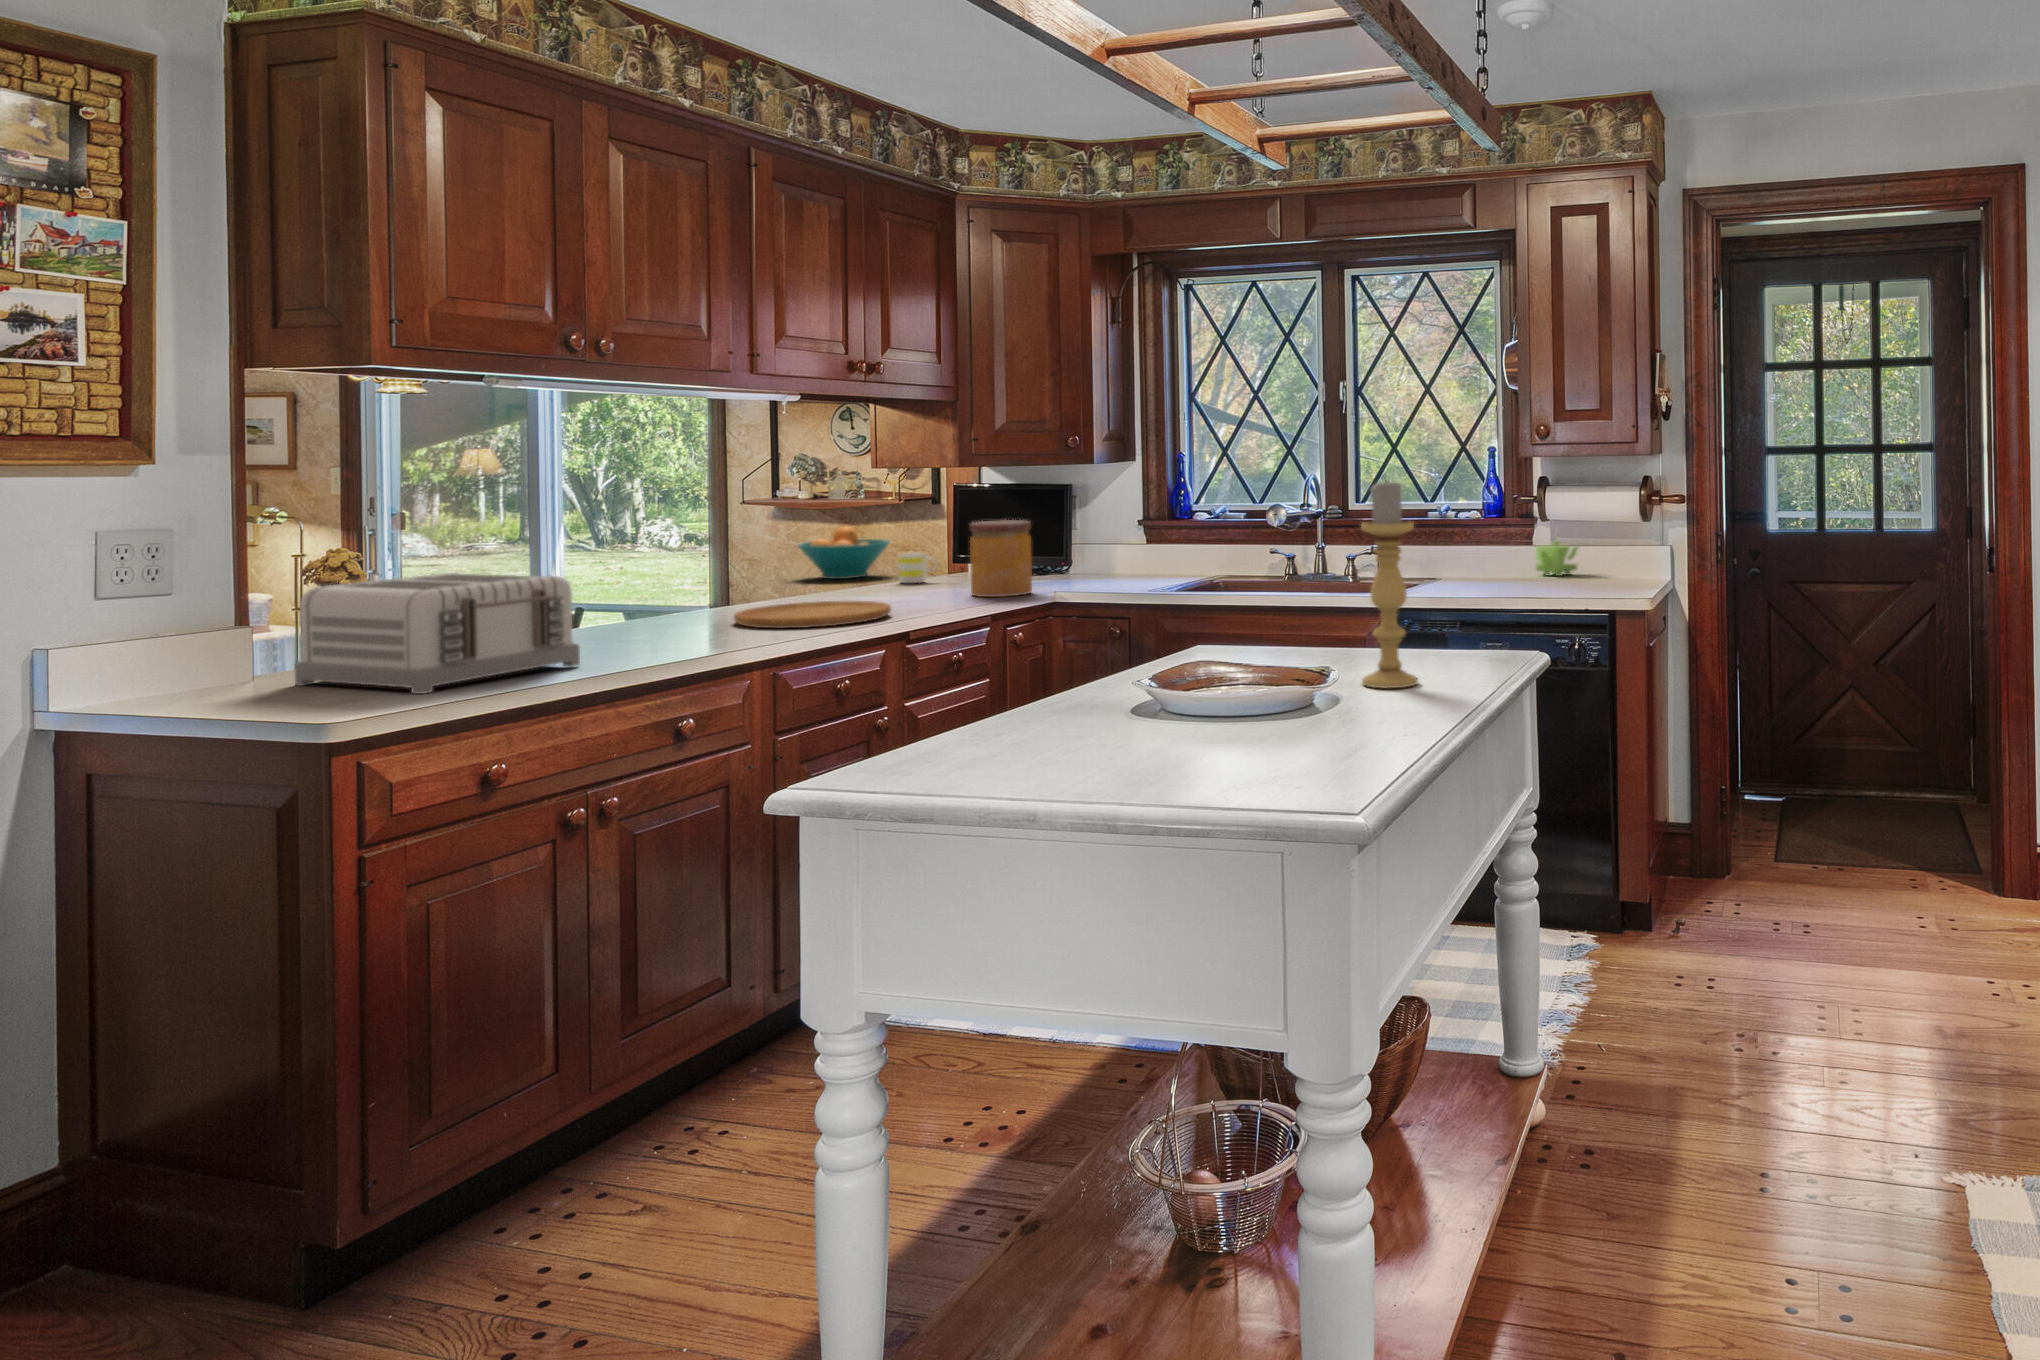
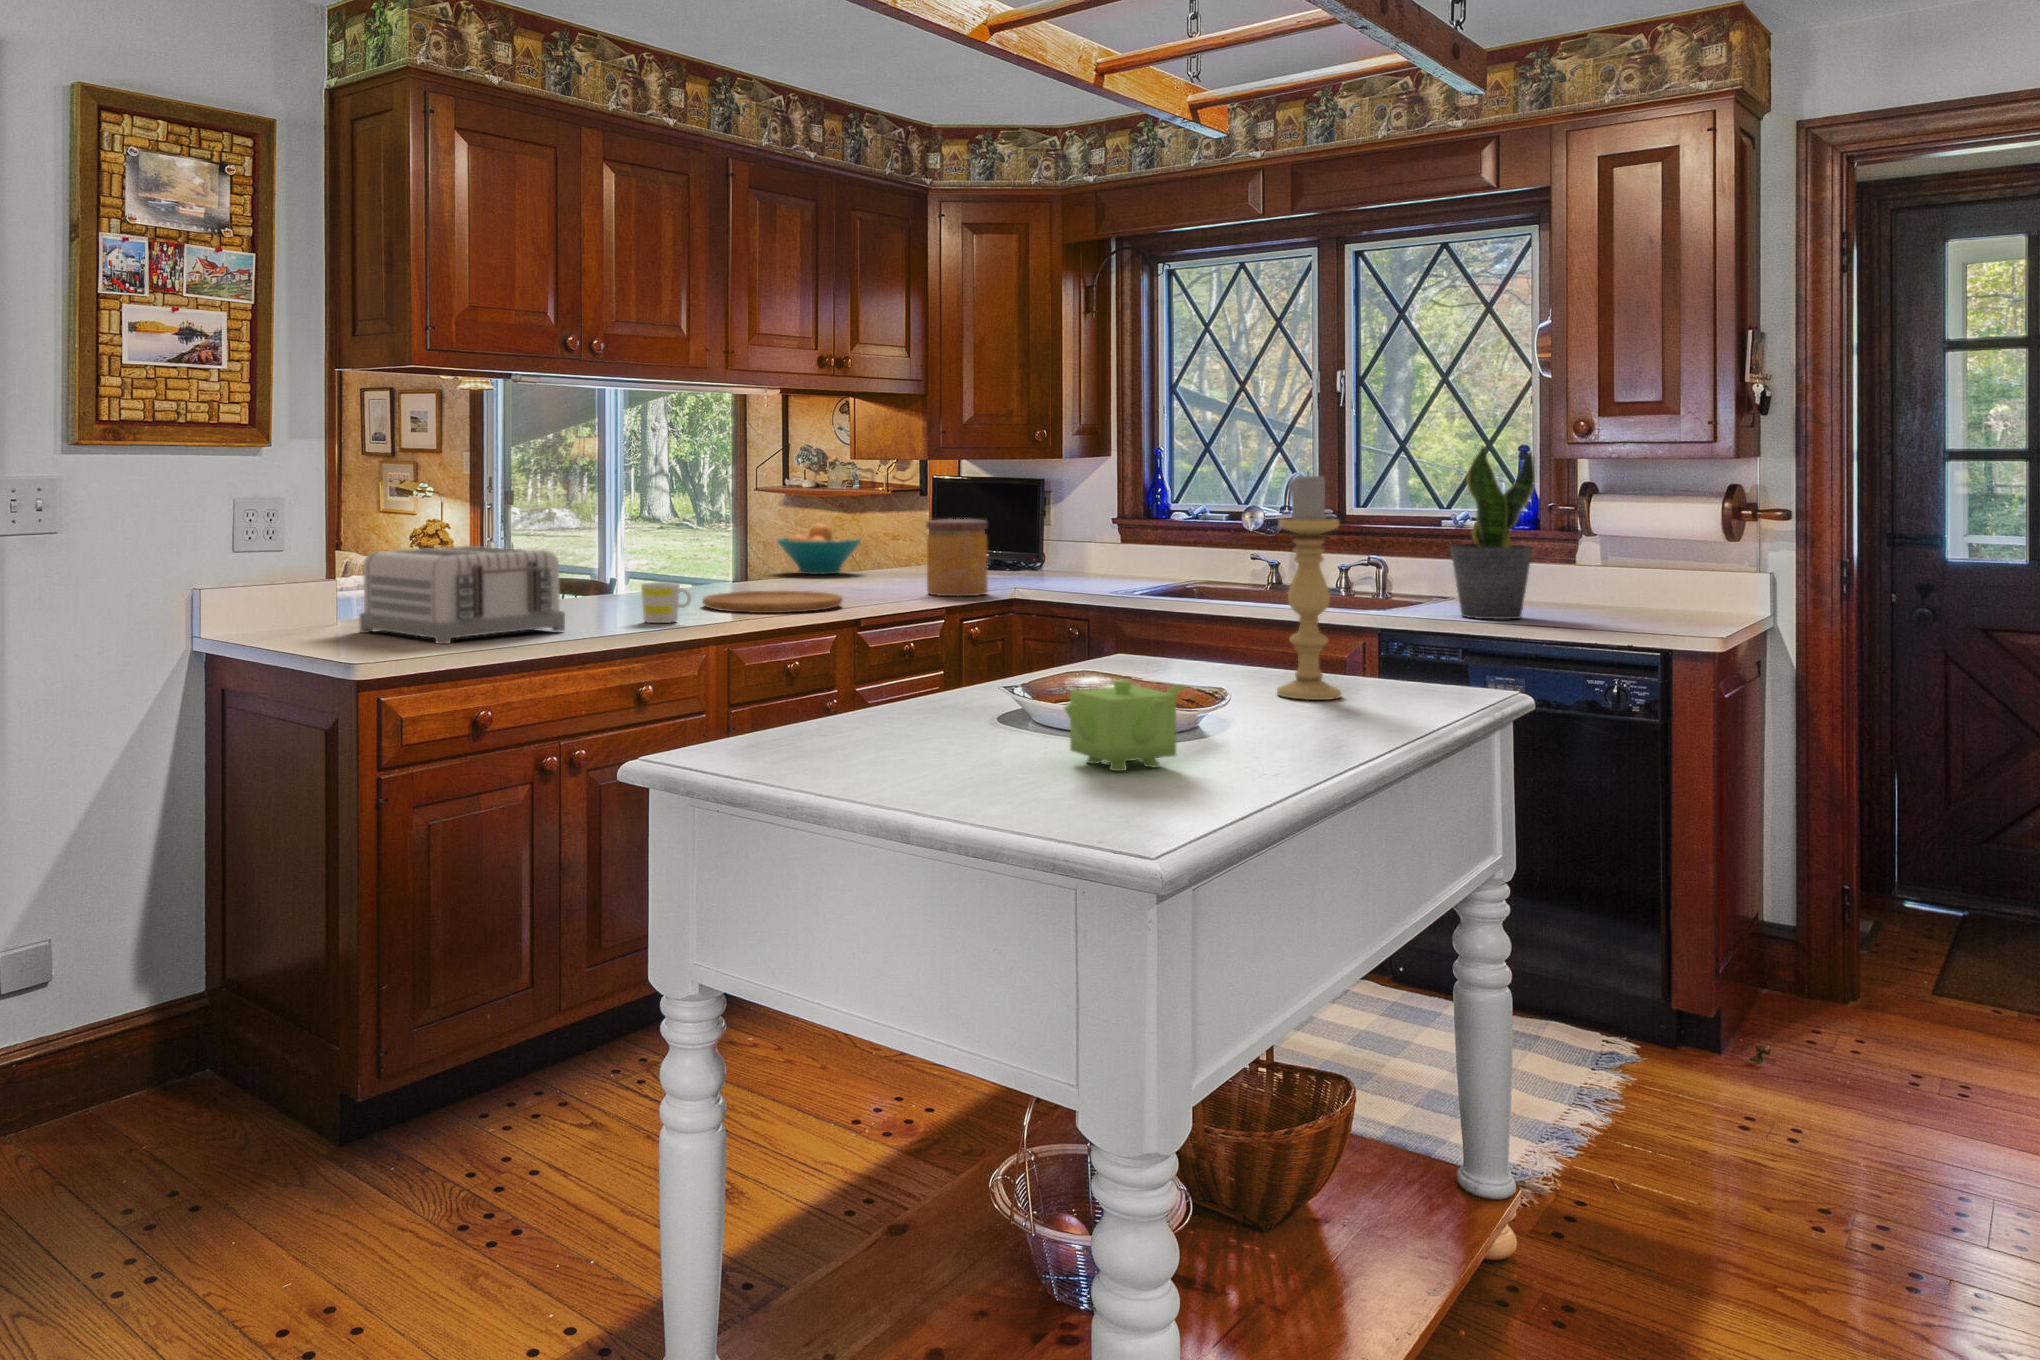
potted plant: none [1446,446,1513,595] -> present [1450,446,1535,619]
teapot: present [1536,541,1578,576] -> present [1064,680,1184,771]
mug: present [897,553,937,583] -> present [641,582,691,623]

